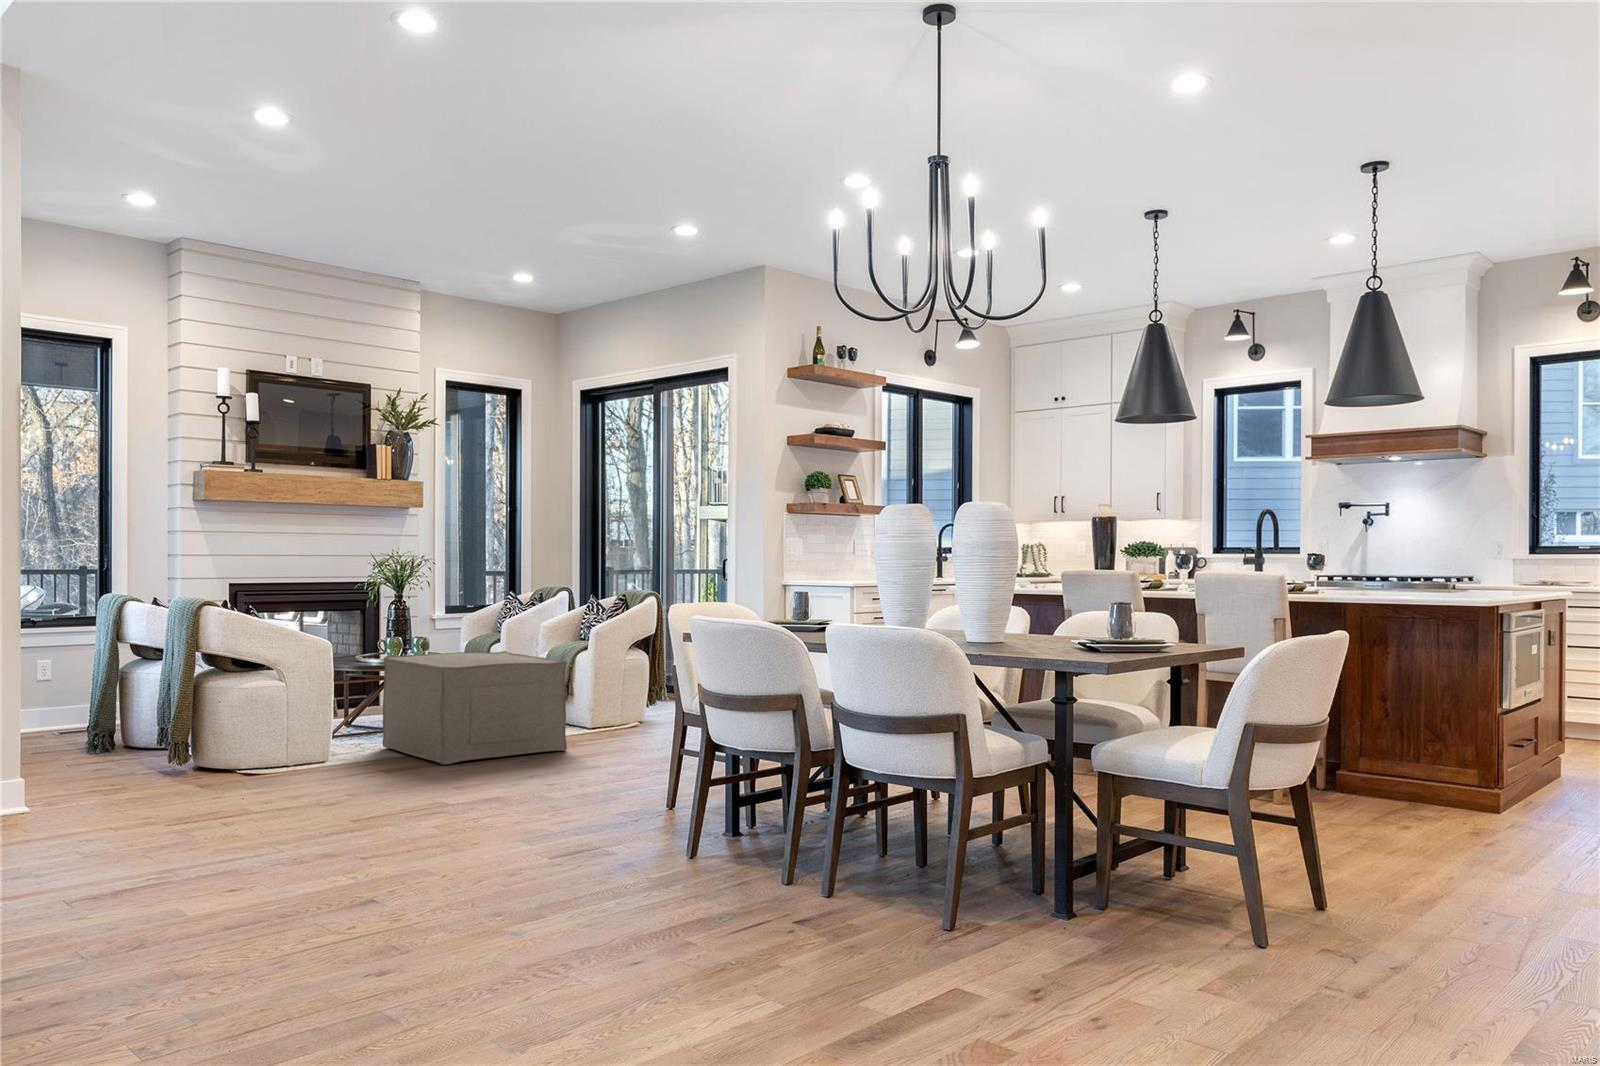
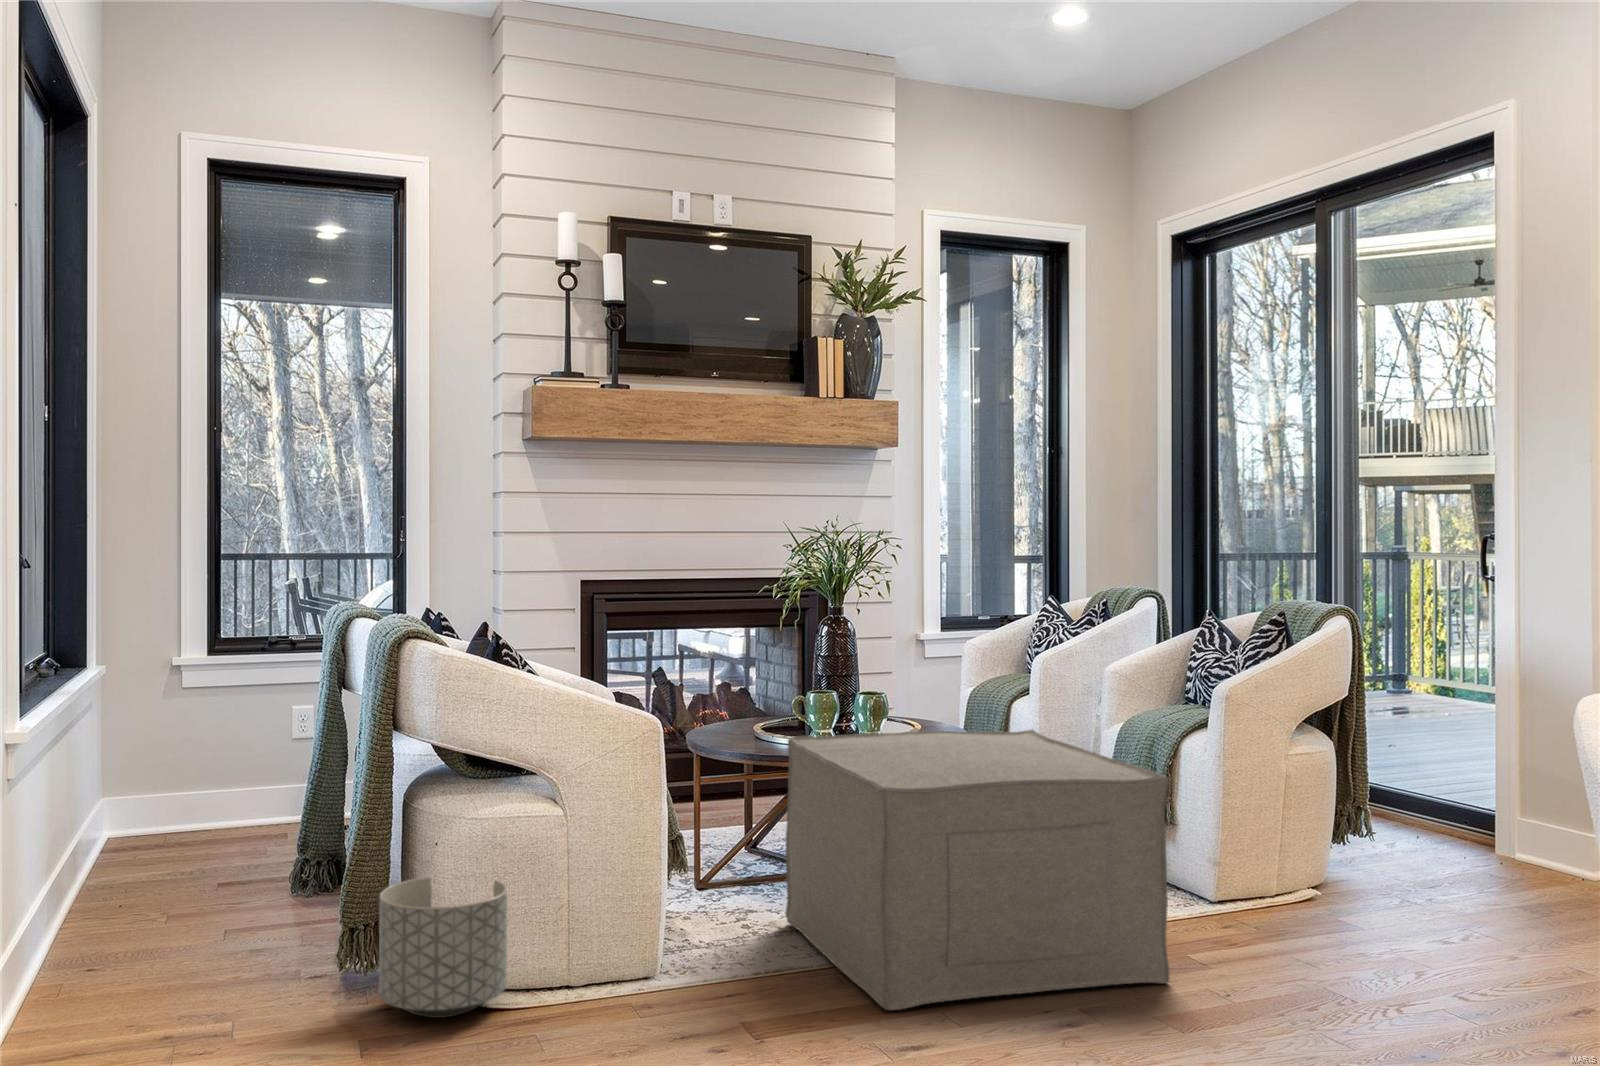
planter: none [195,720,260,782] -> present [379,877,507,1018]

